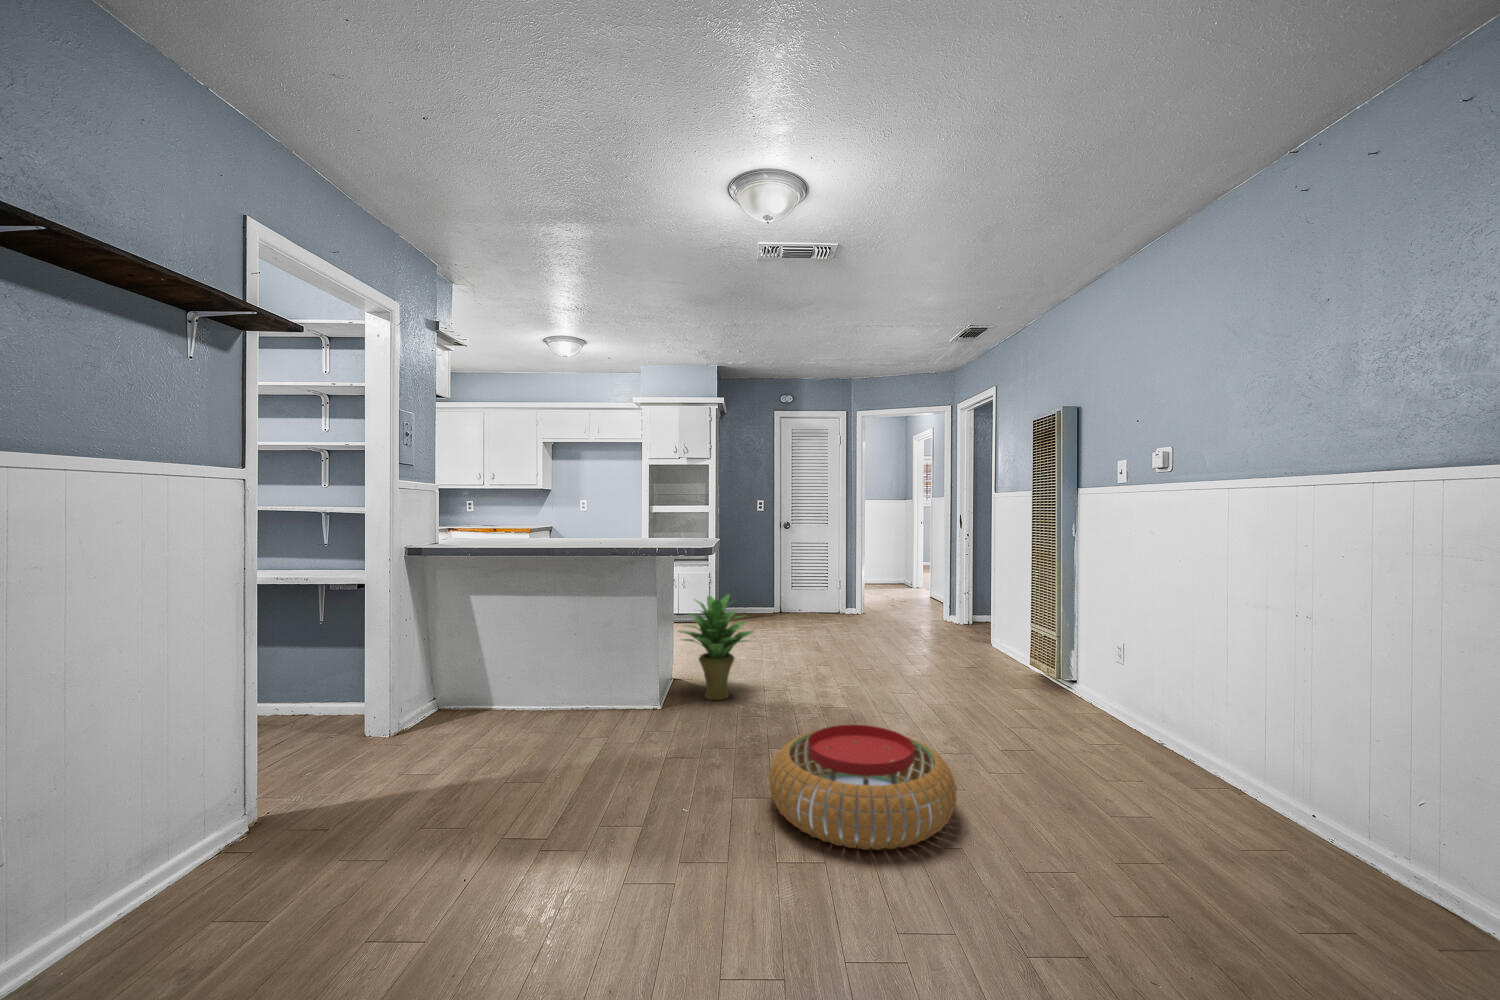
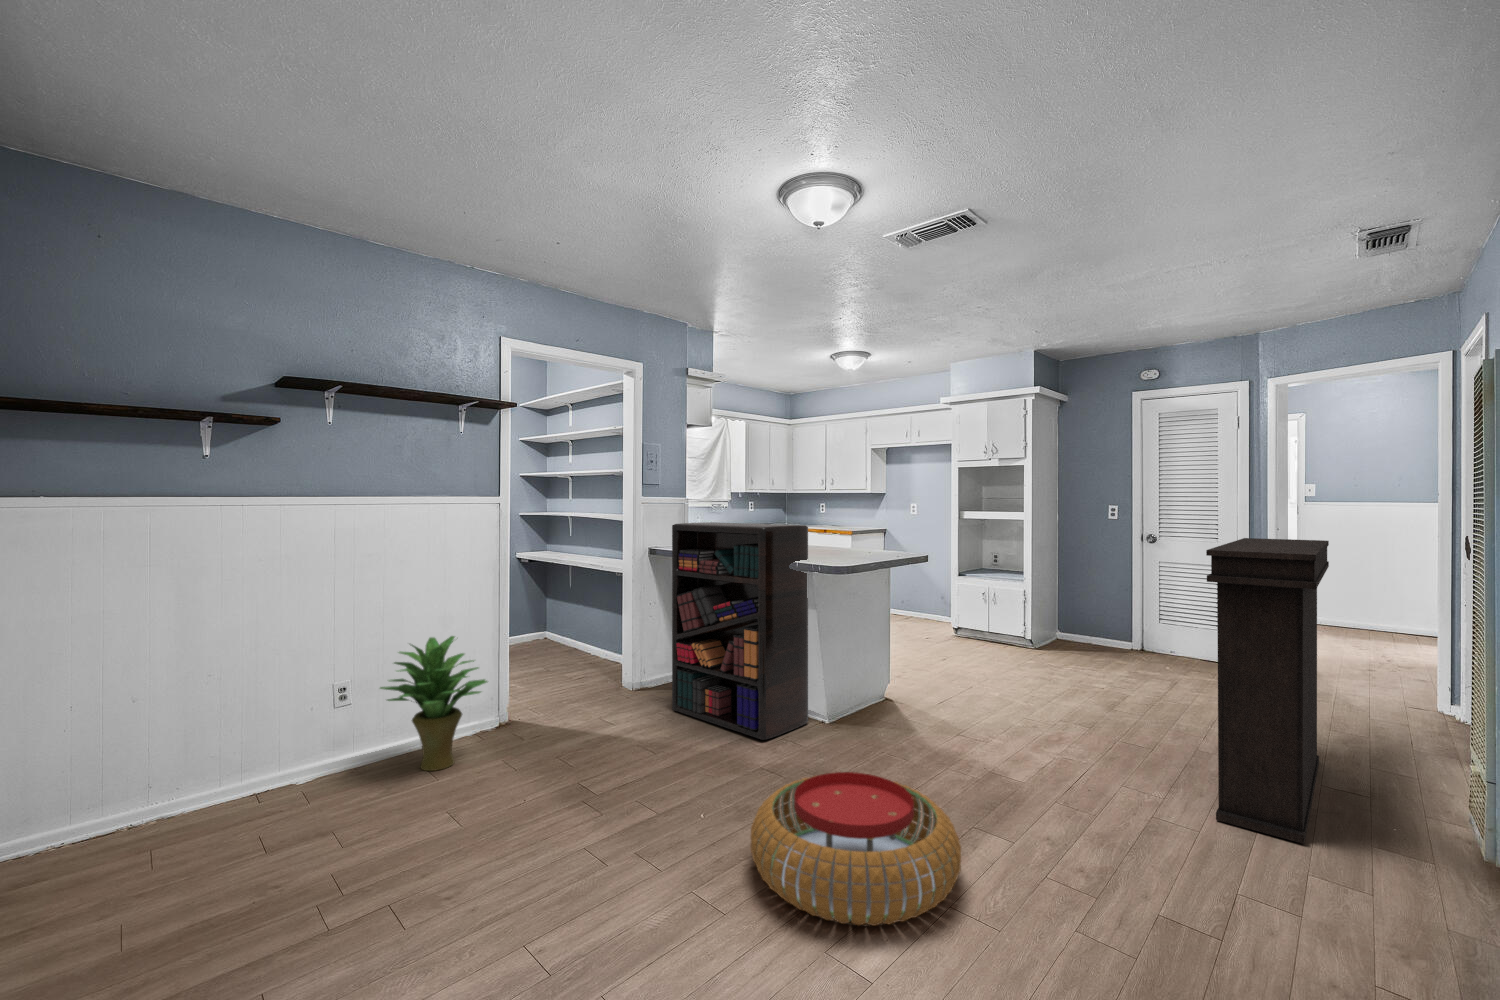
bookshelf: none [484,513,645,740] -> present [672,522,808,740]
console table: none [914,518,1020,704] -> present [1206,538,1329,844]
potted plant: present [679,594,752,700] -> present [380,636,487,771]

